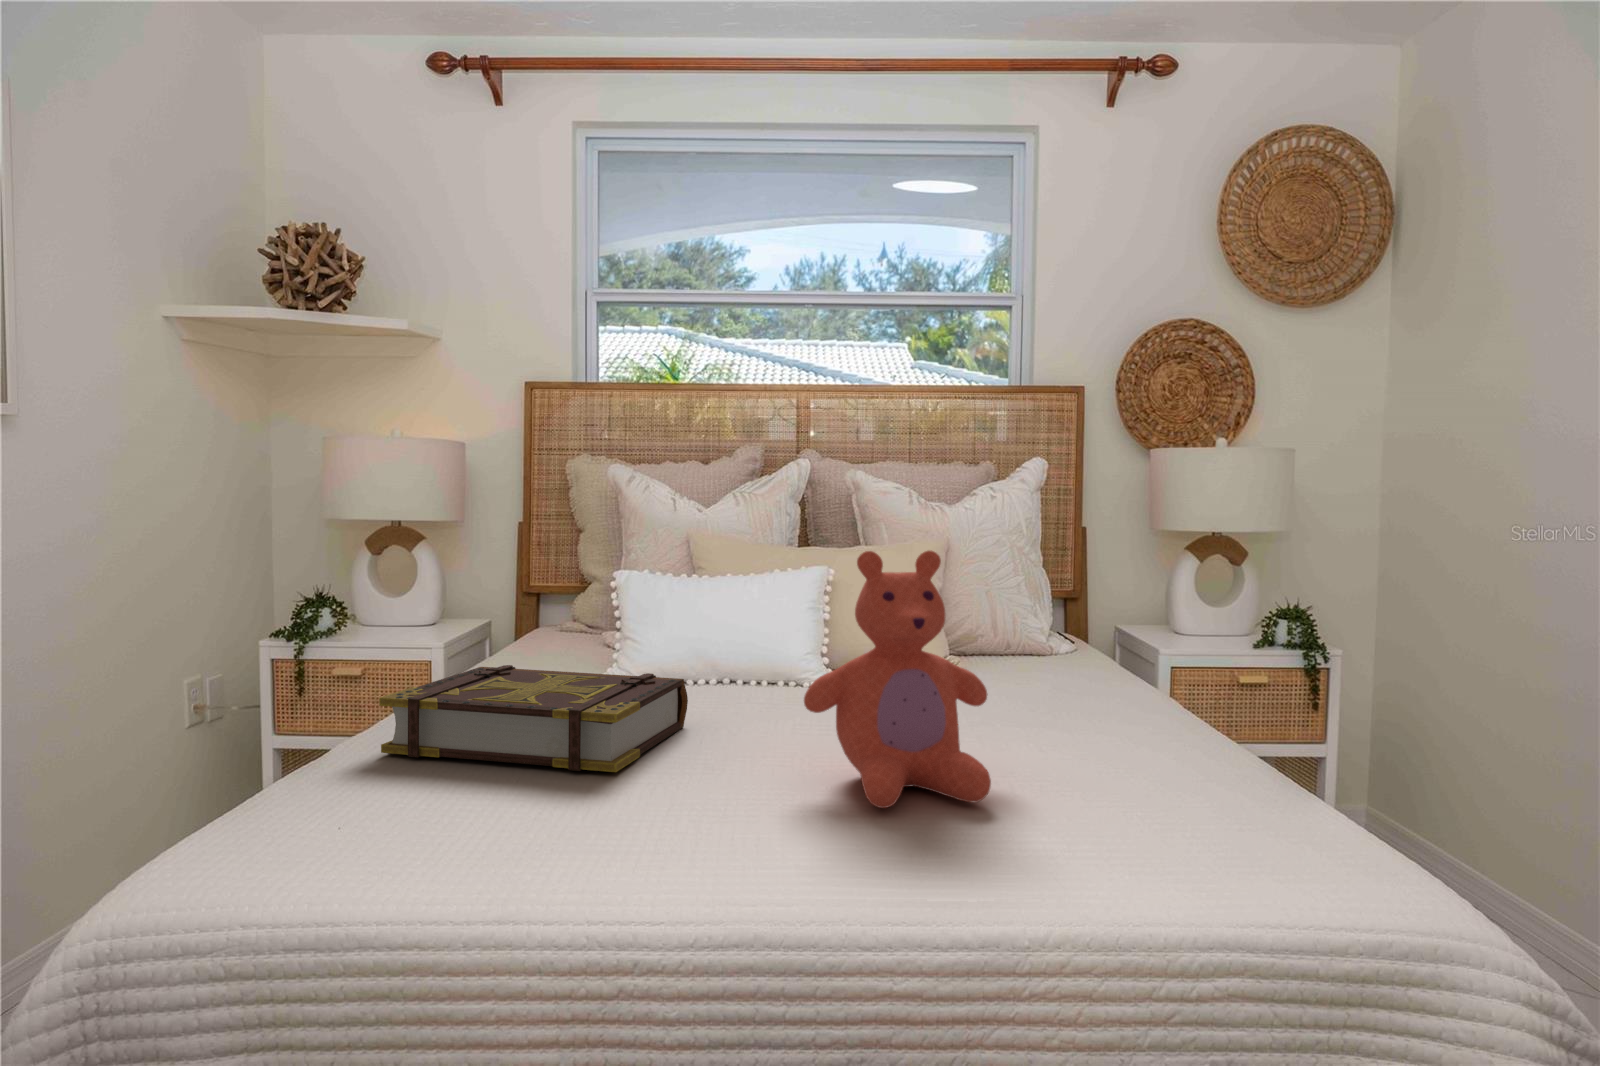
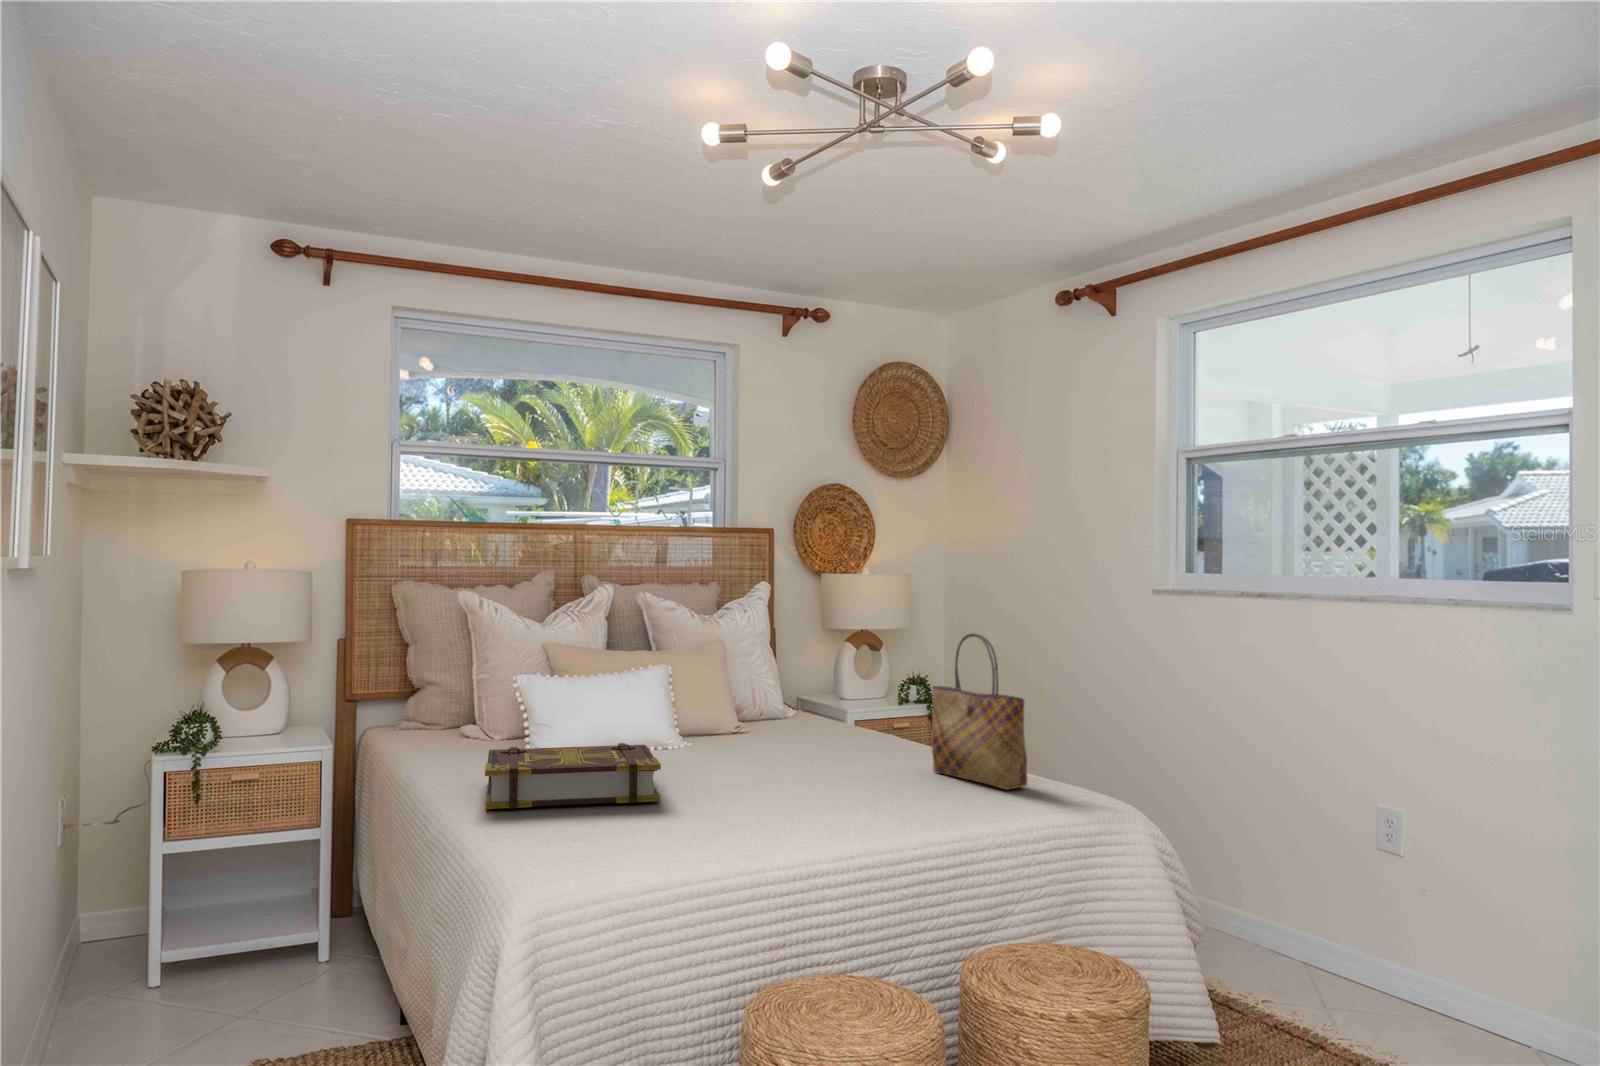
tote bag: none [1152,524,1303,836] -> present [931,633,1027,789]
teddy bear: present [804,551,991,808] -> none [770,653,881,799]

